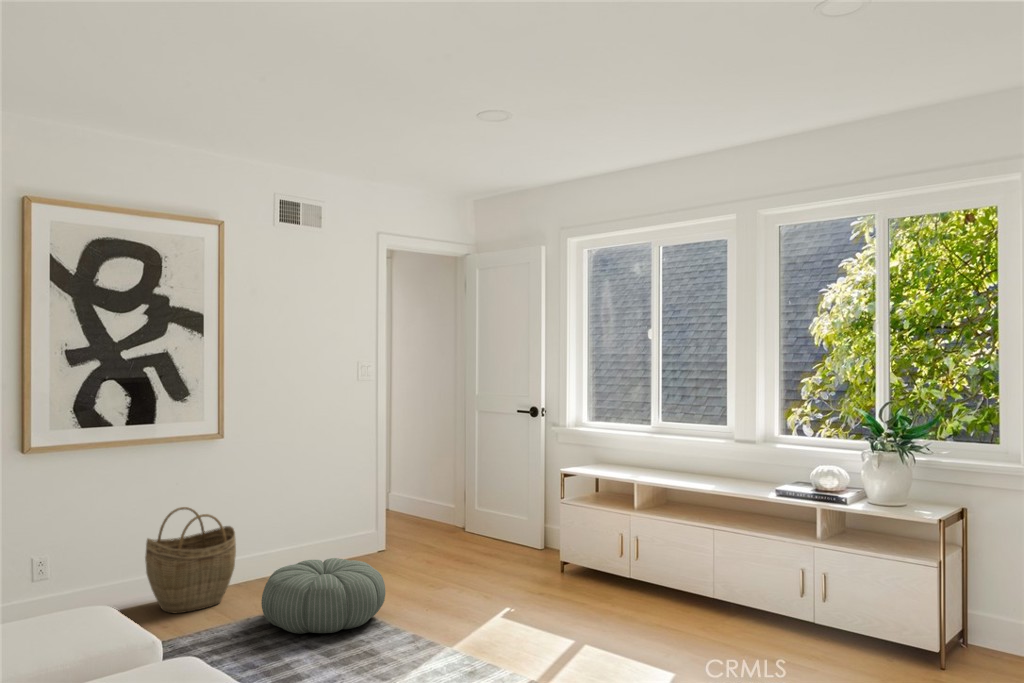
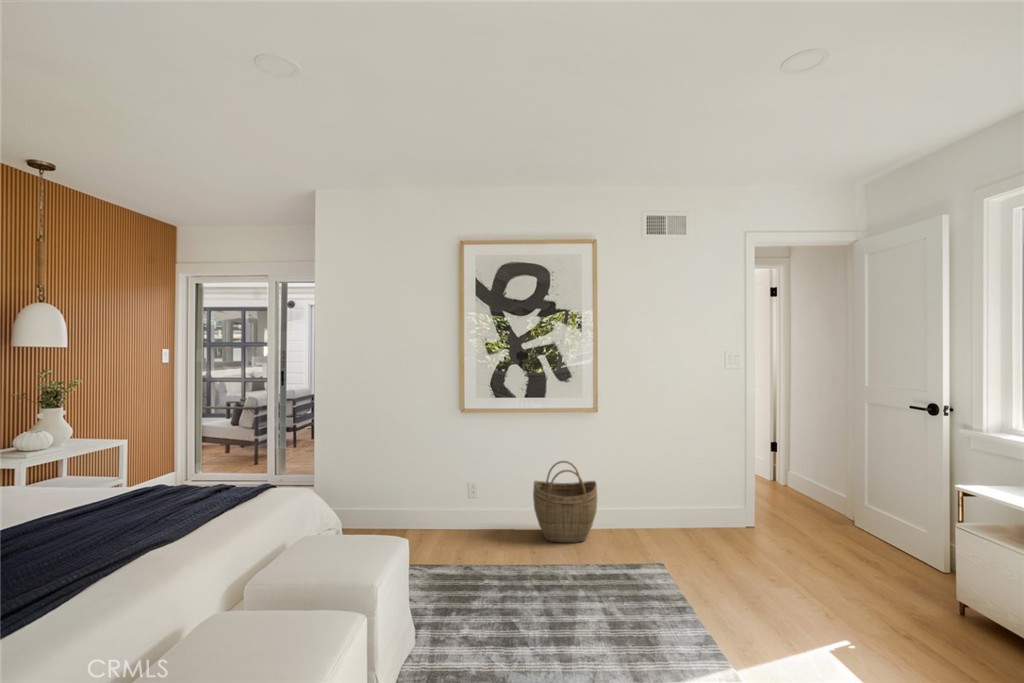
pouf: present [261,558,385,634] -> none [588,526,701,605]

